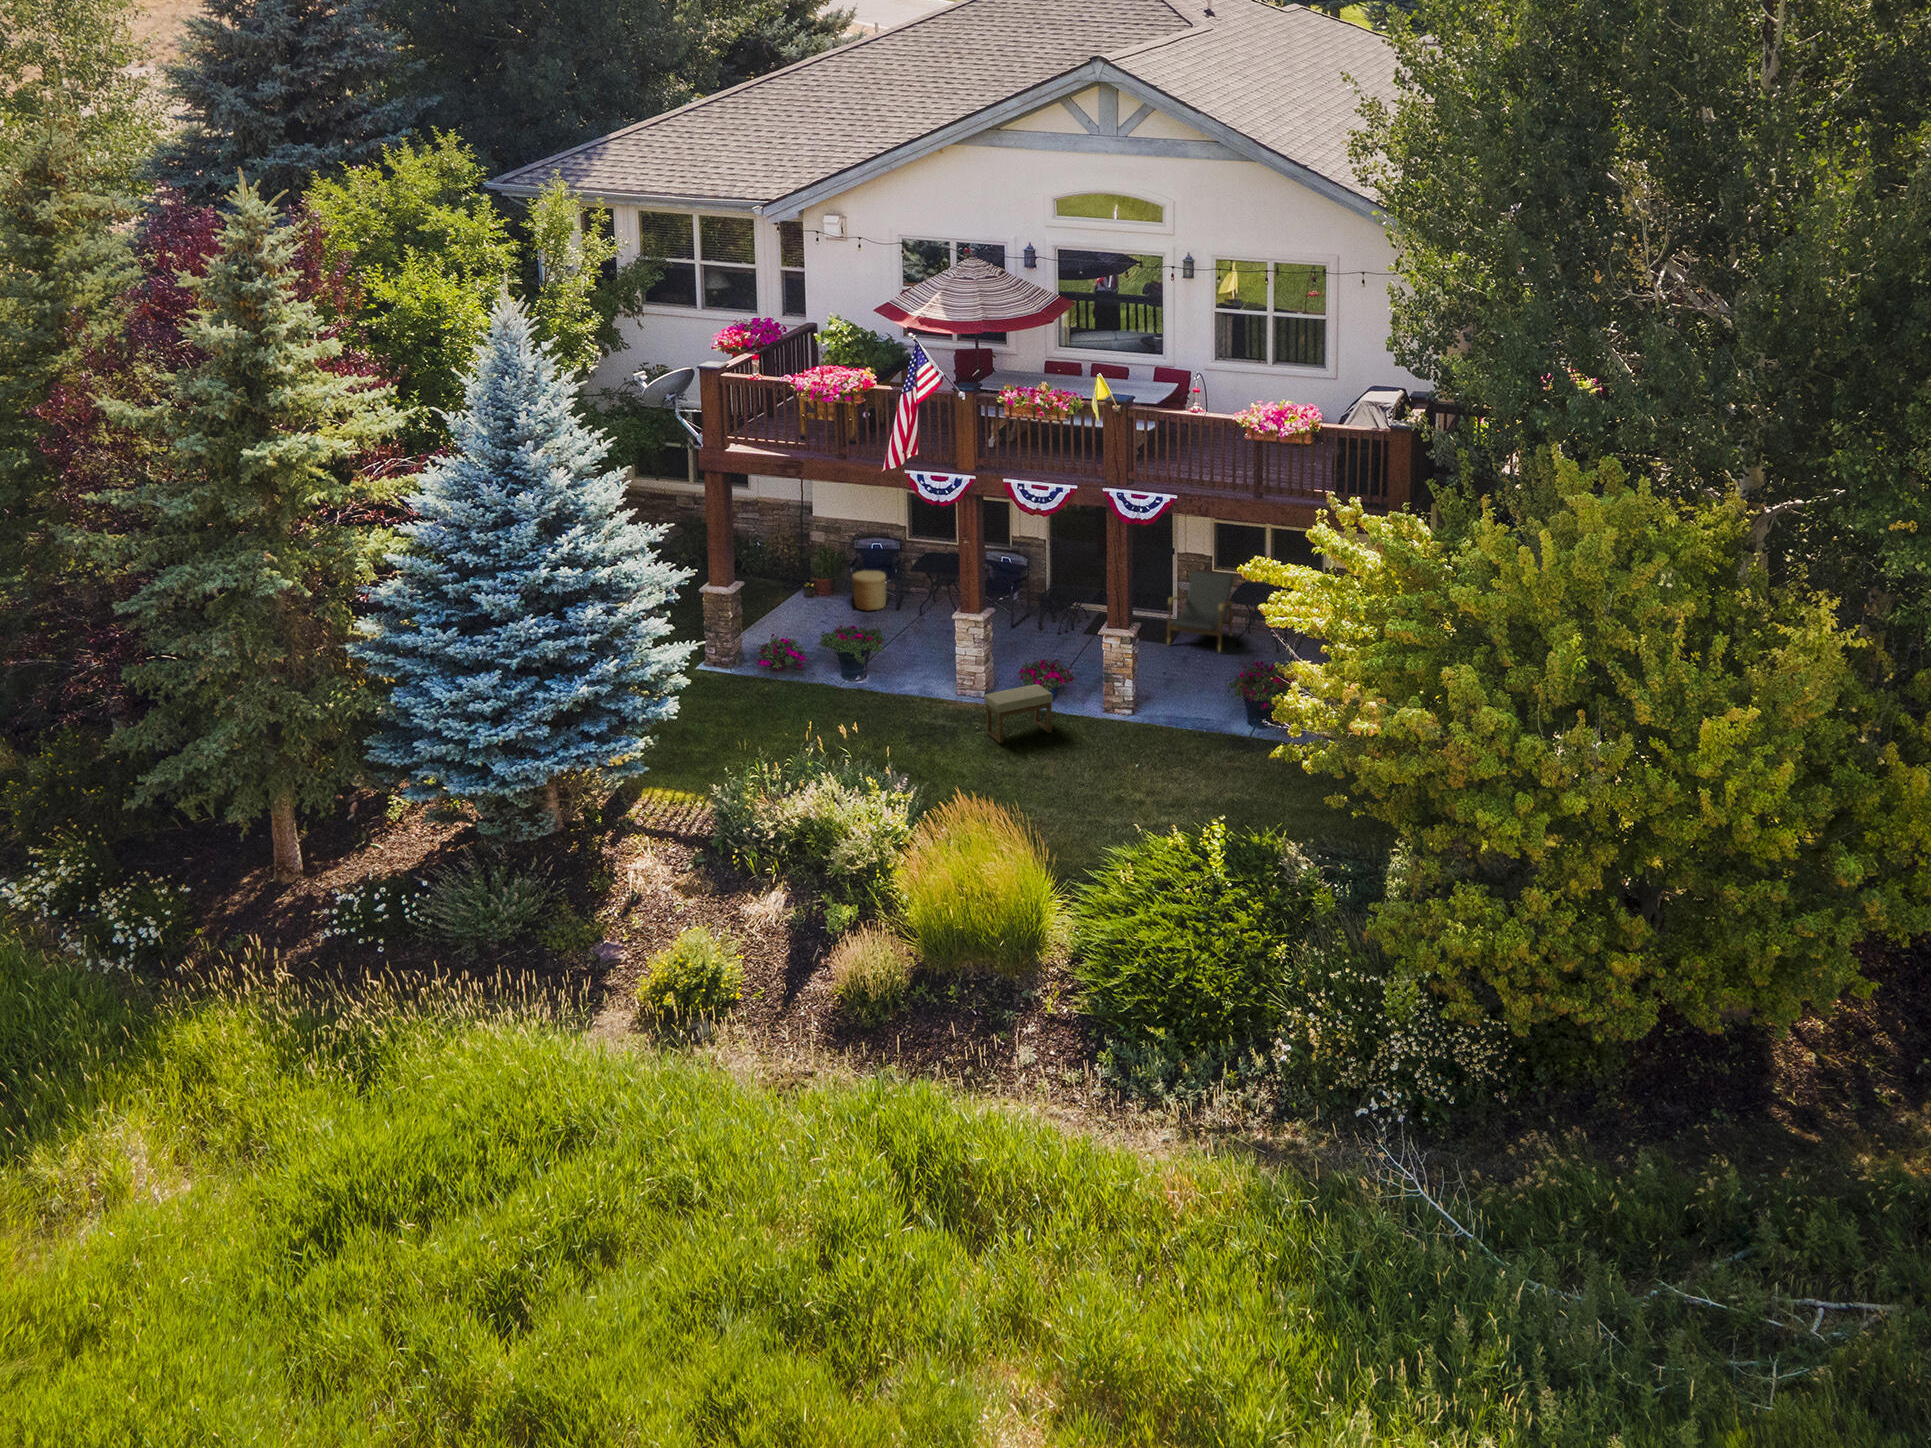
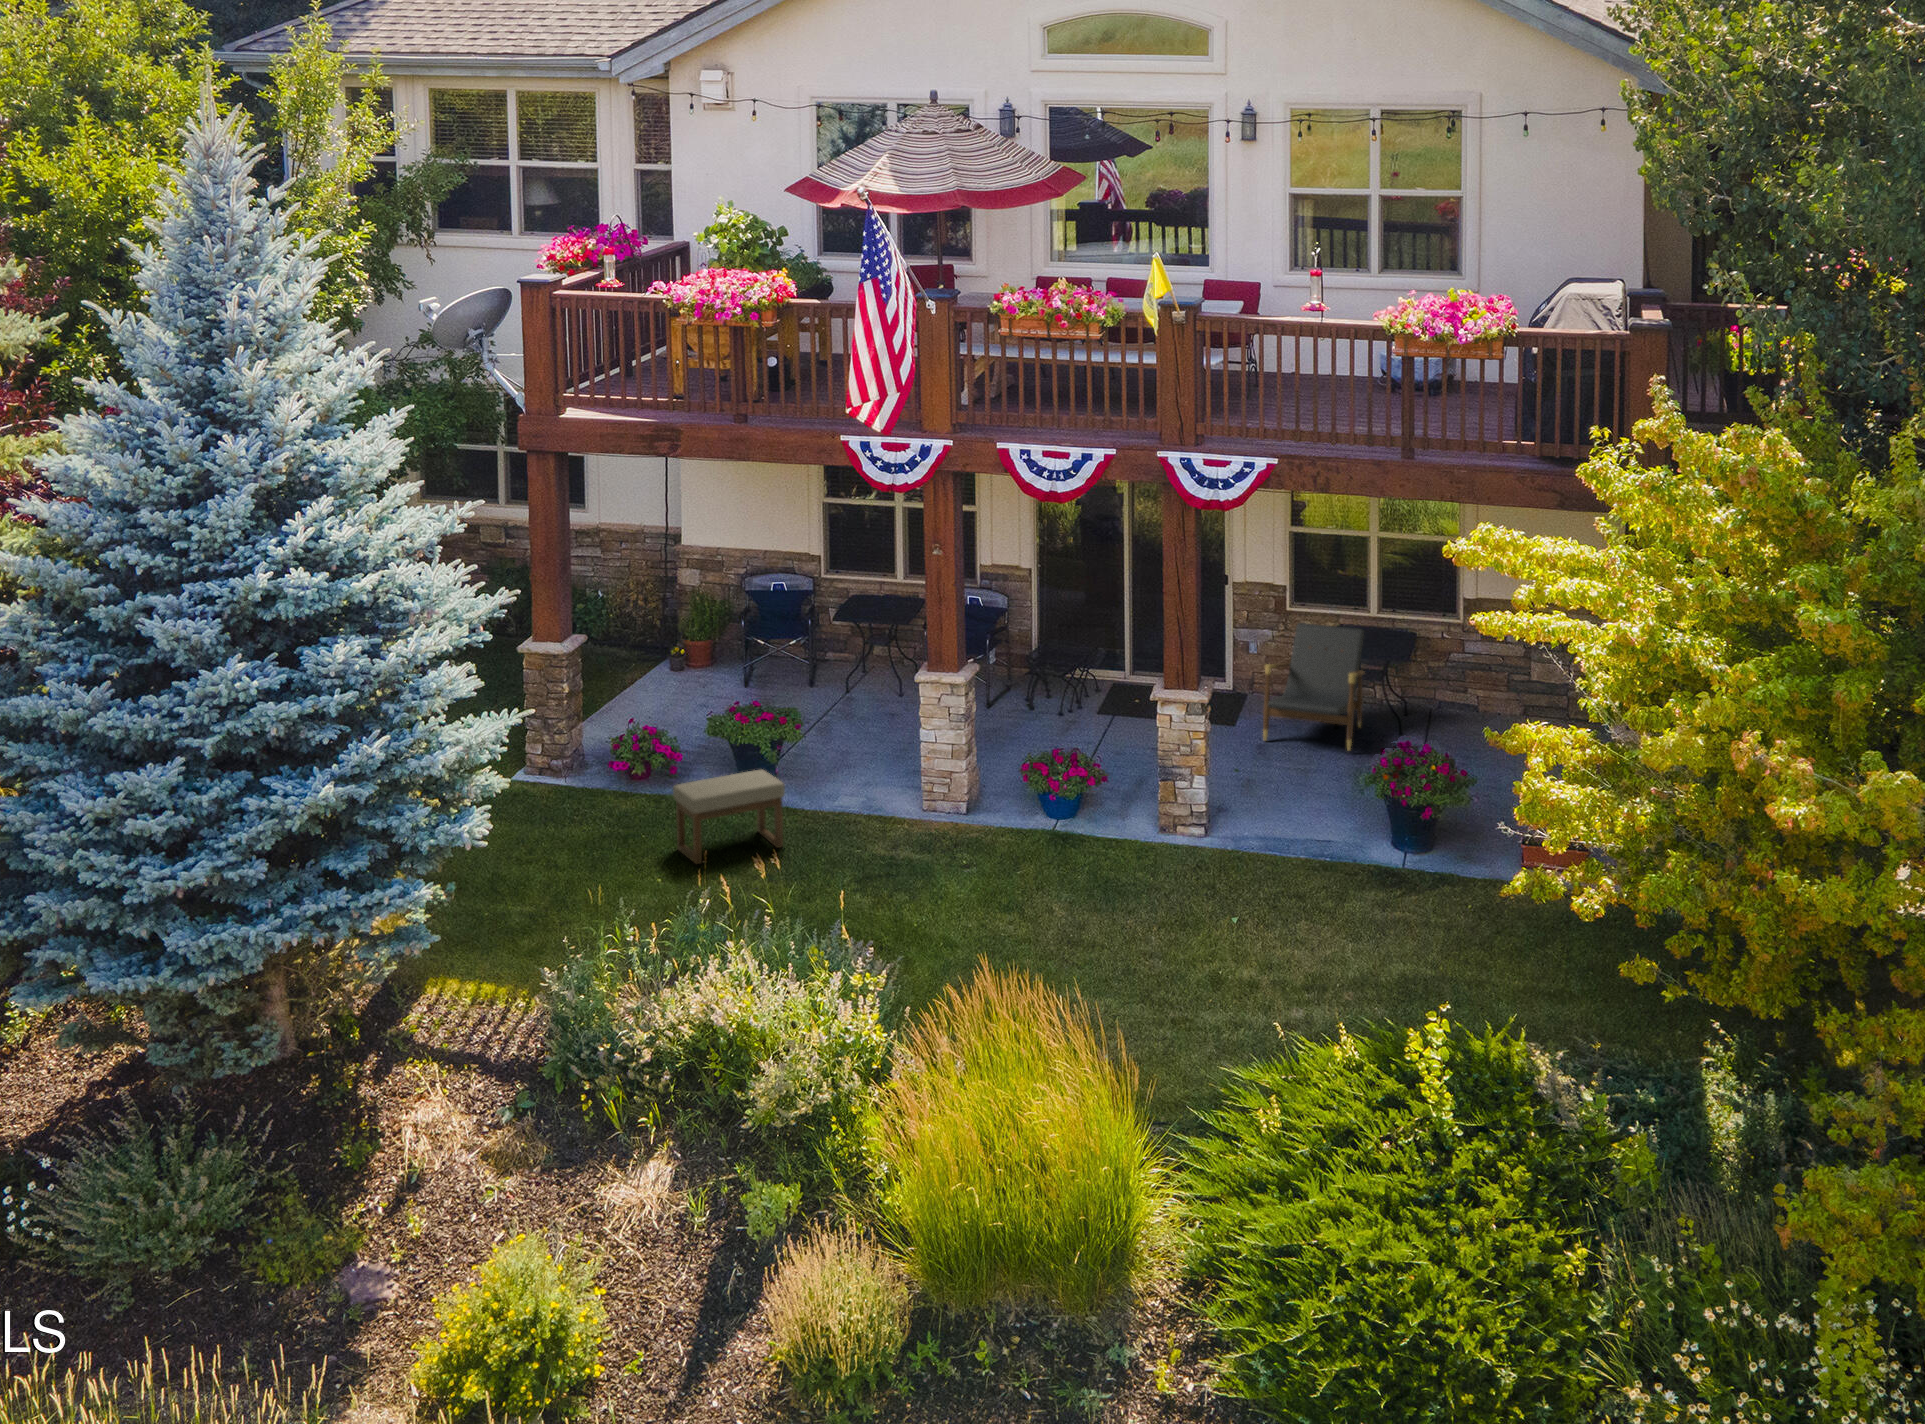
woven basket: present [852,570,886,611] -> none [752,630,807,693]
ottoman: present [984,684,1053,743] -> present [673,769,785,864]

